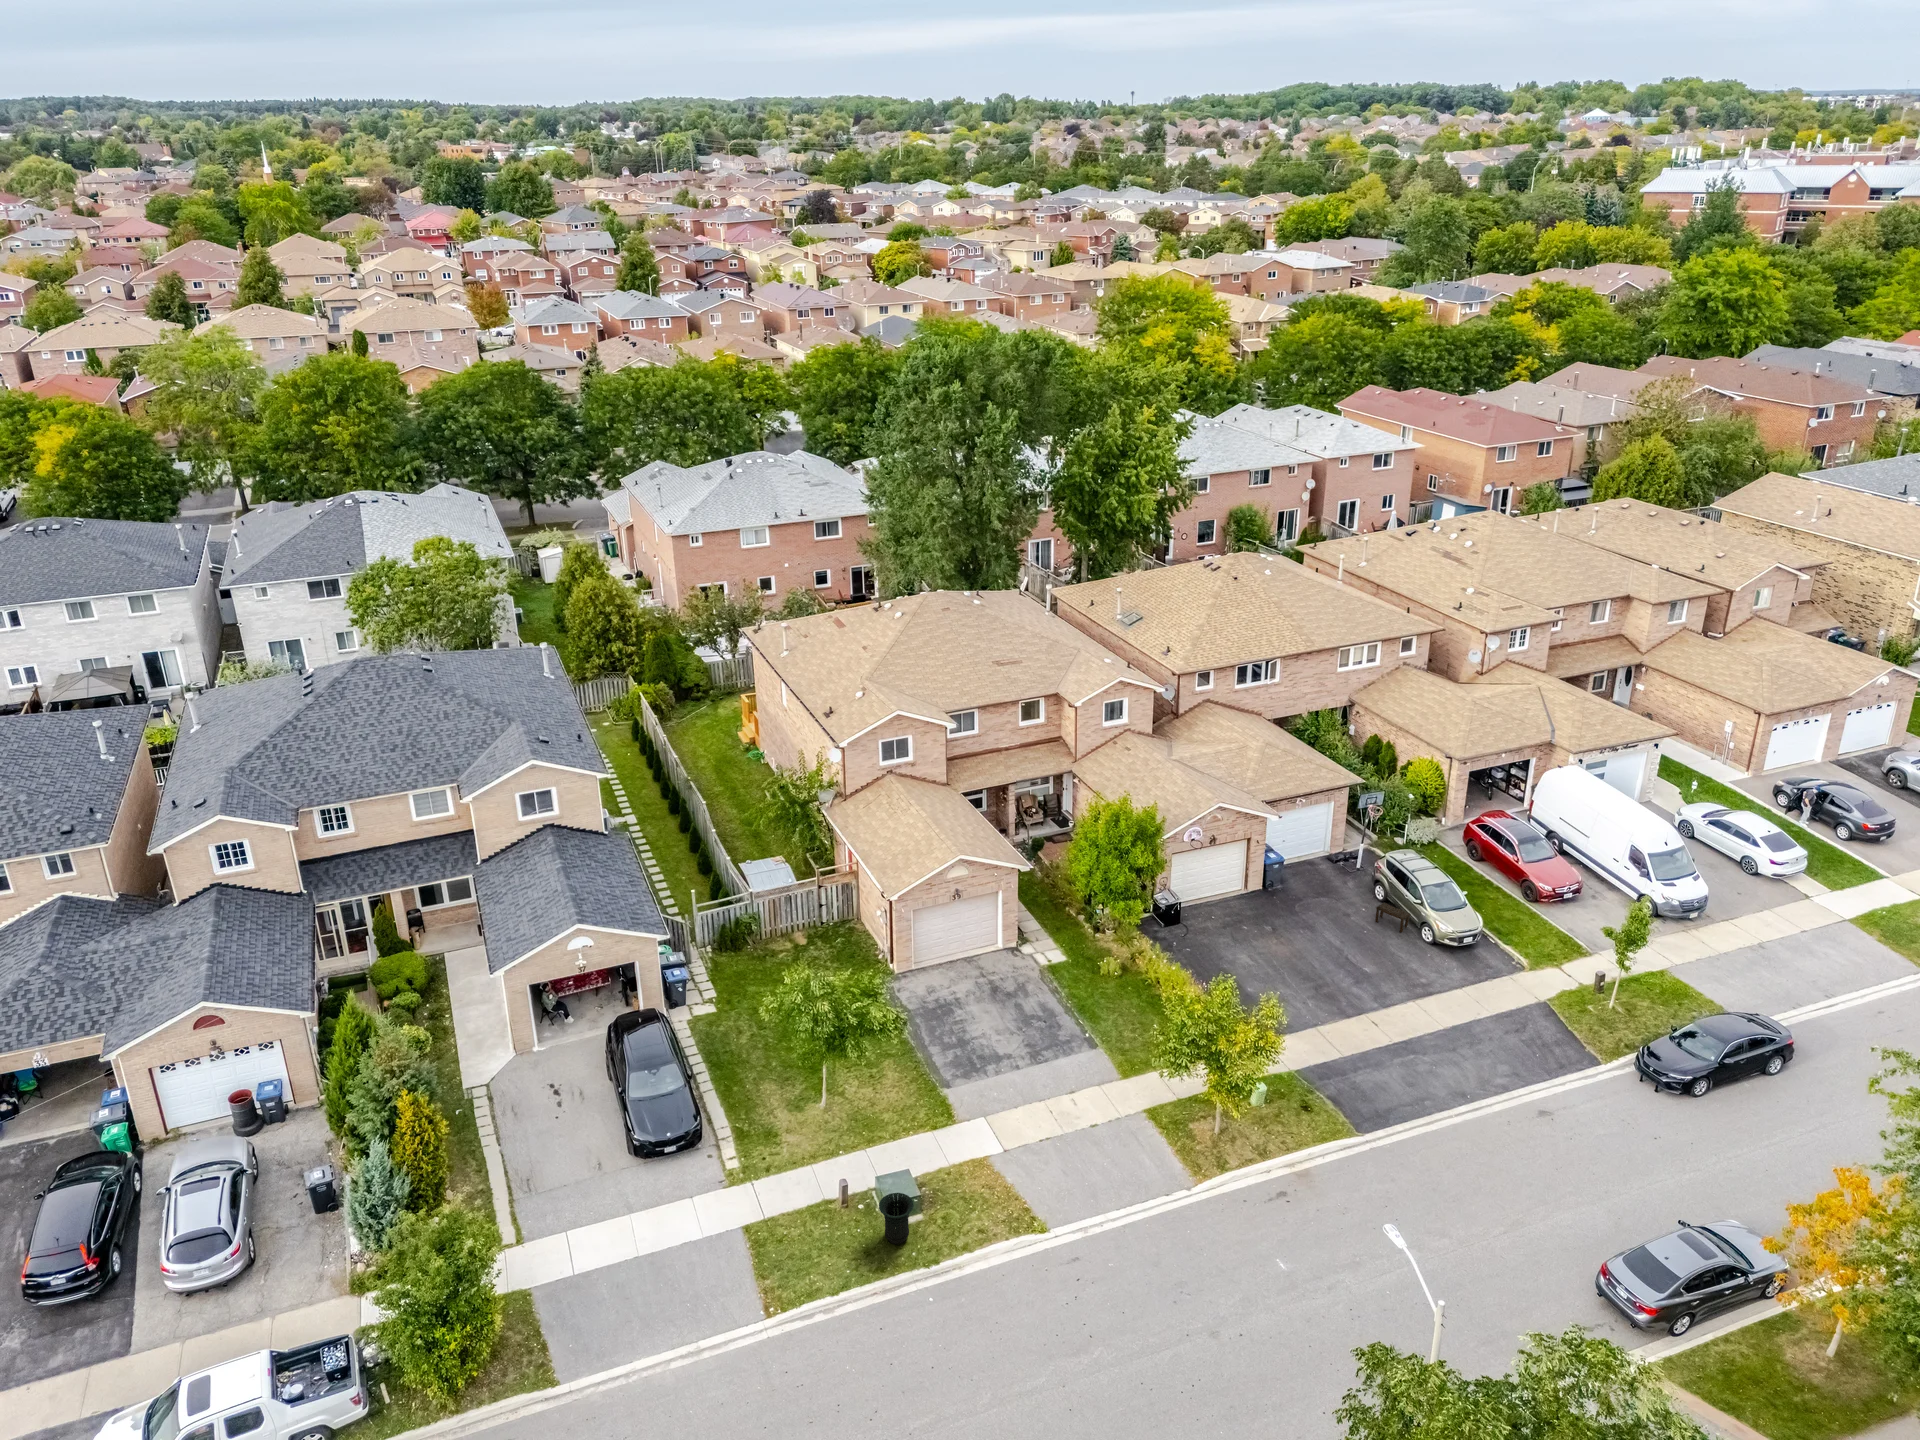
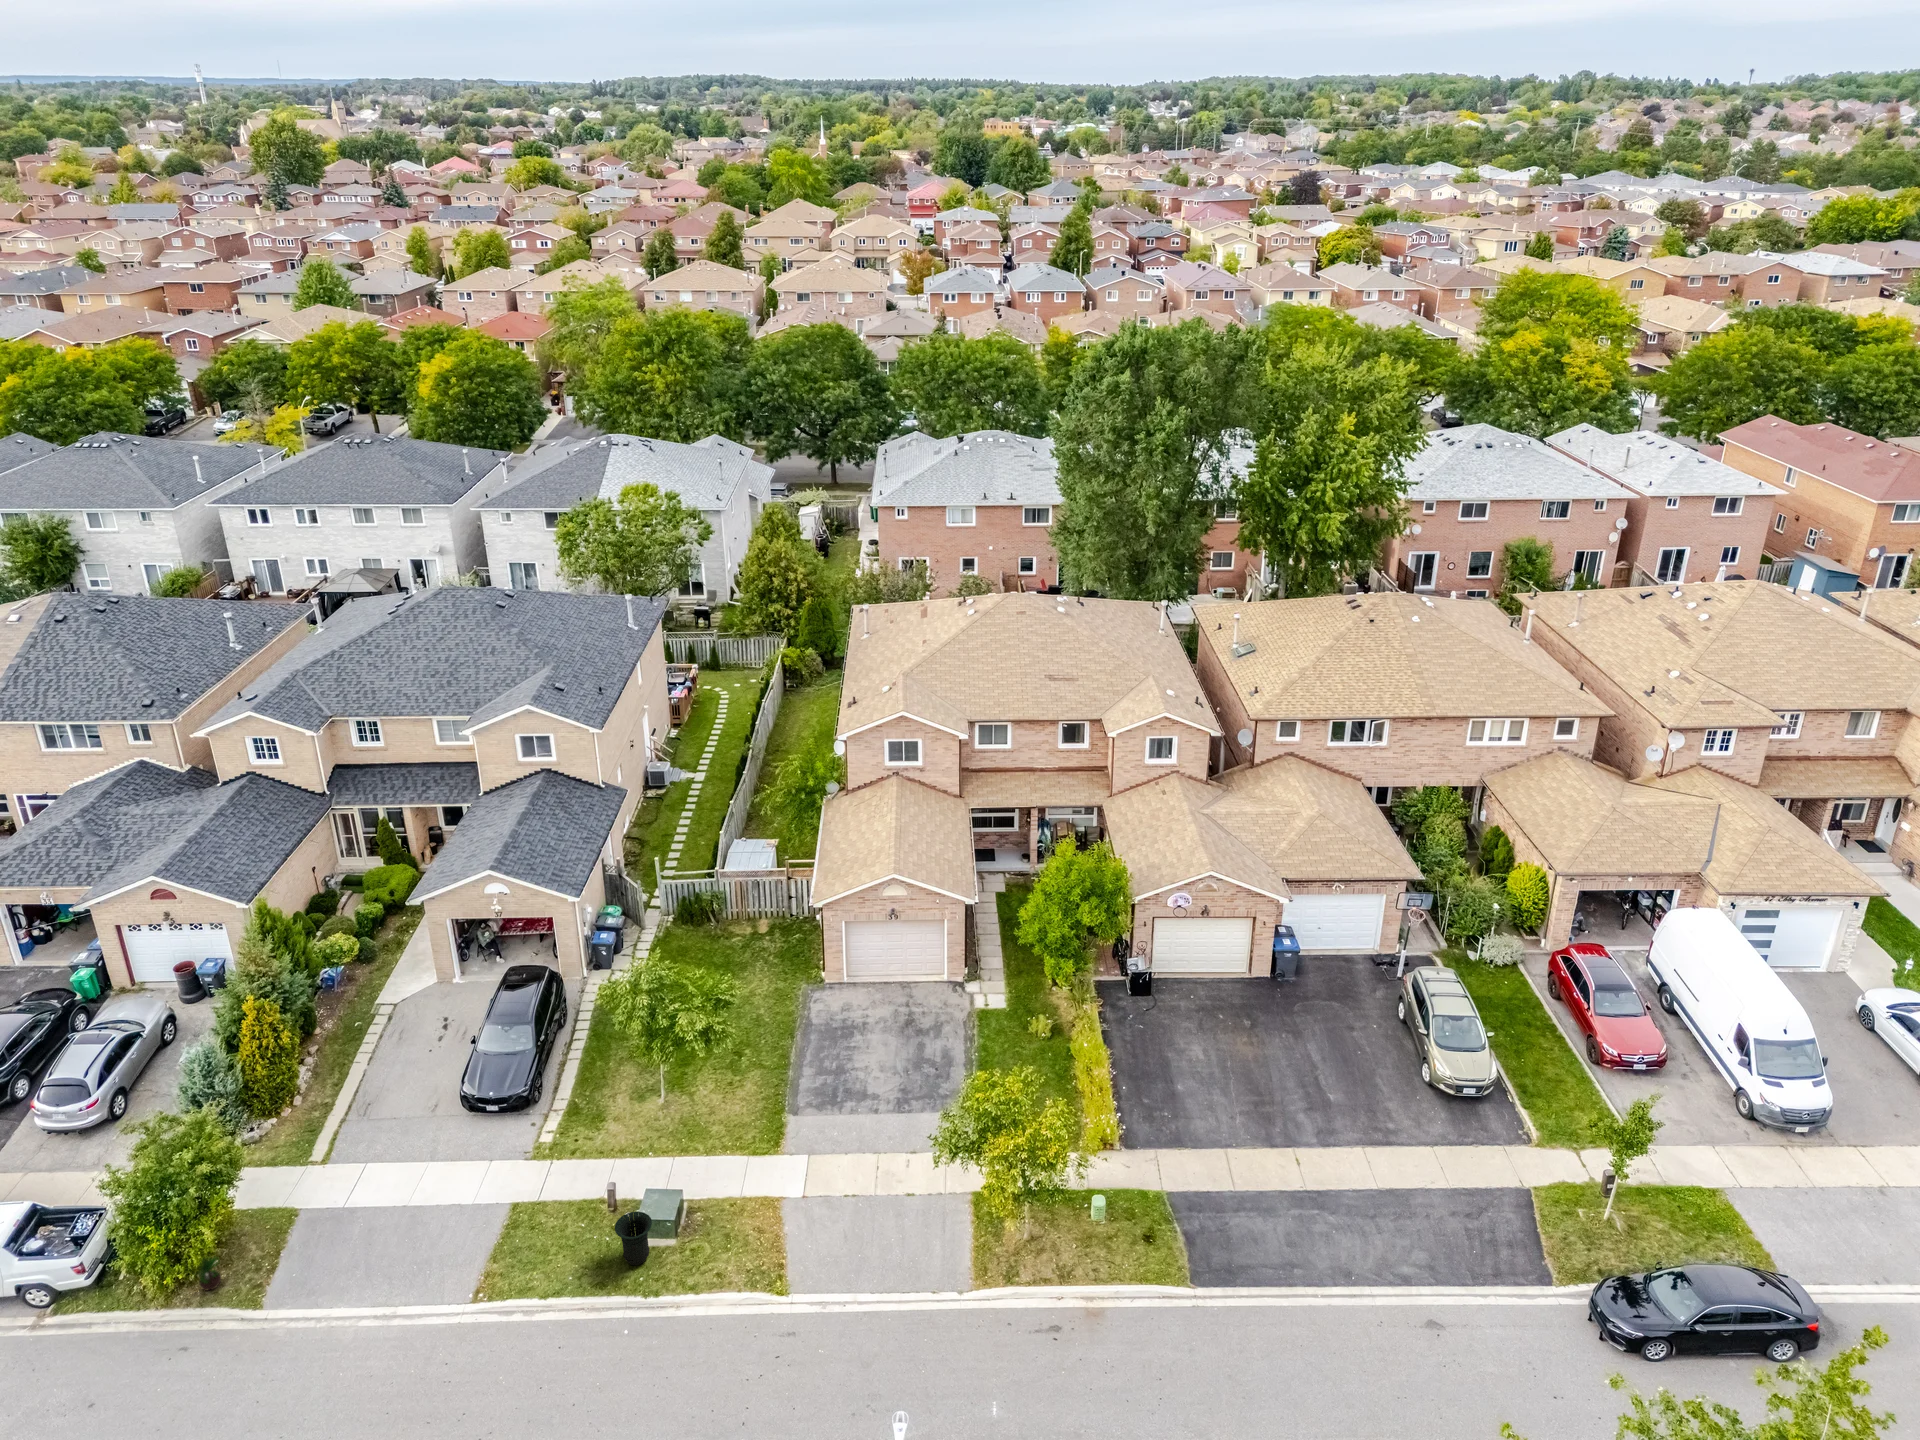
bench: present [1375,903,1411,933] -> none [1379,1024,1417,1064]
potted tree: none [483,1343,509,1383] -> present [198,1256,221,1290]

